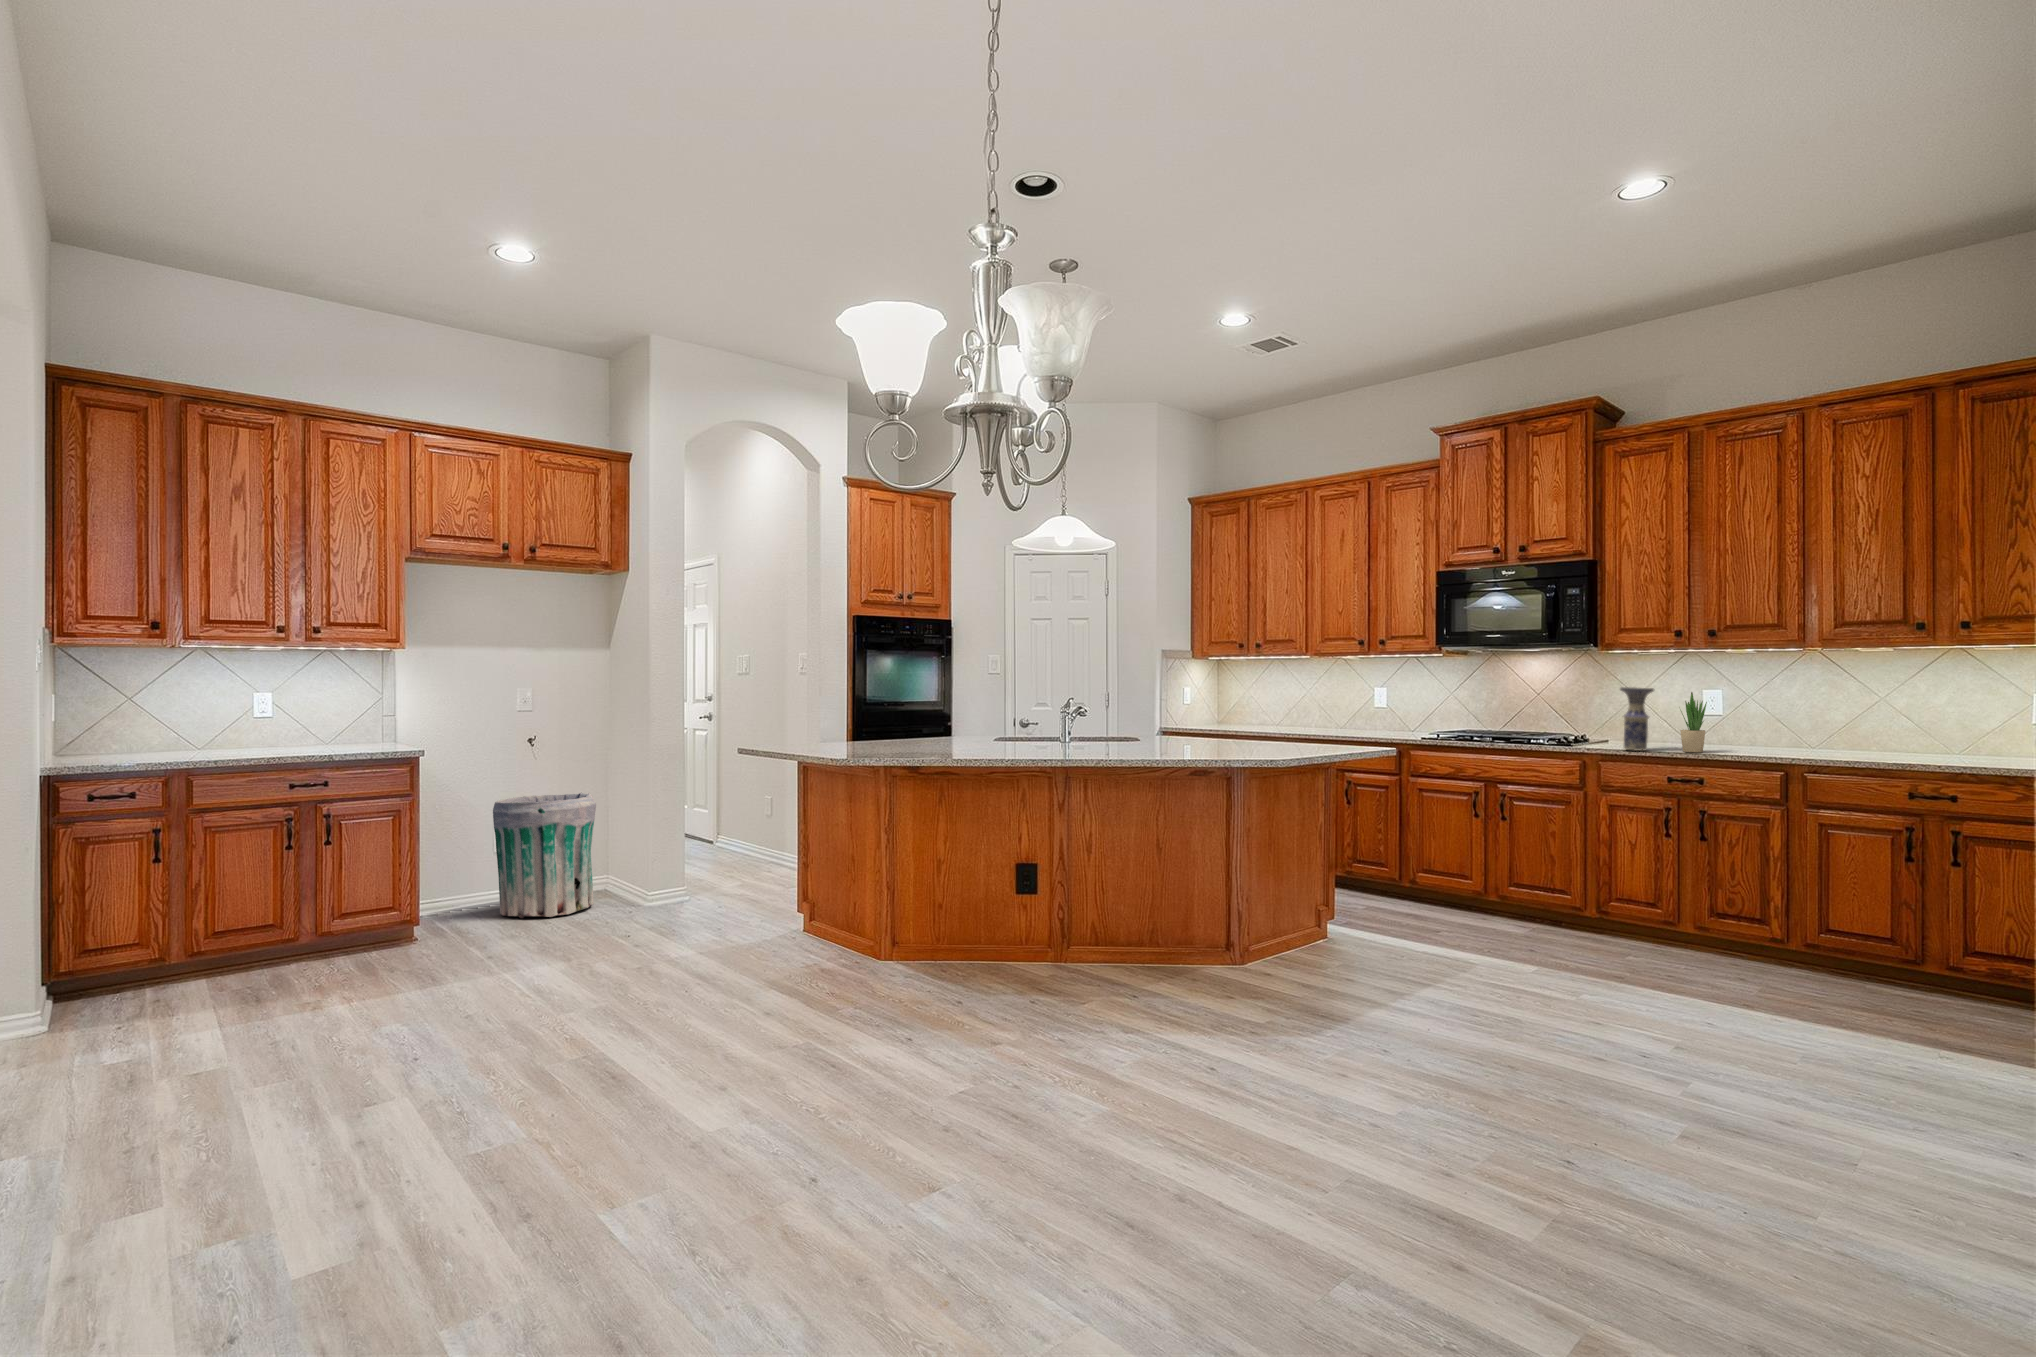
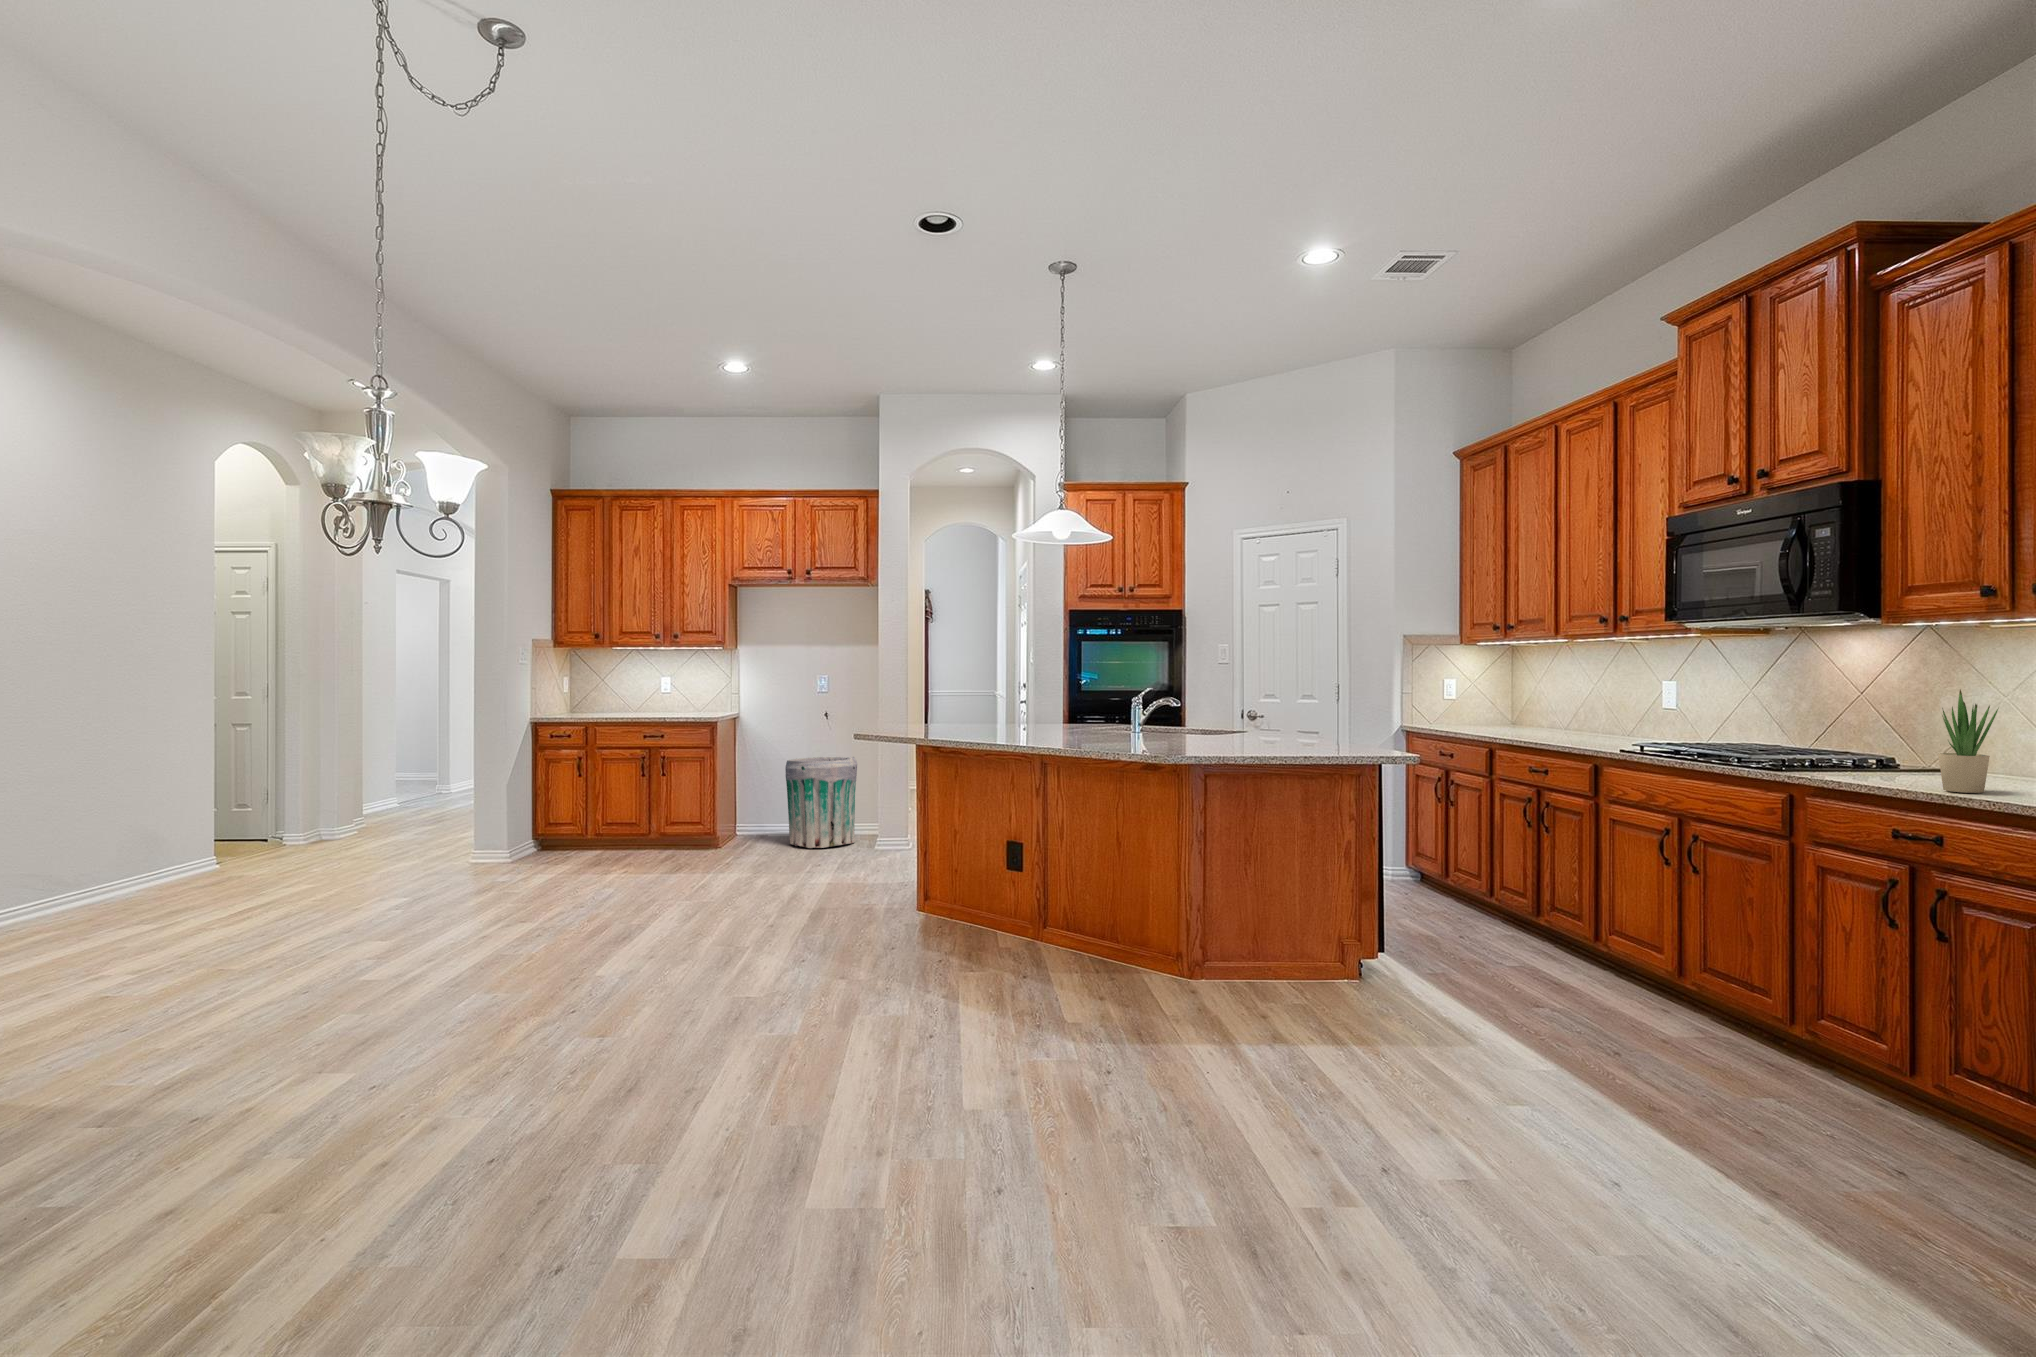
vase: present [1620,687,1654,751] -> none [1847,681,1911,784]

